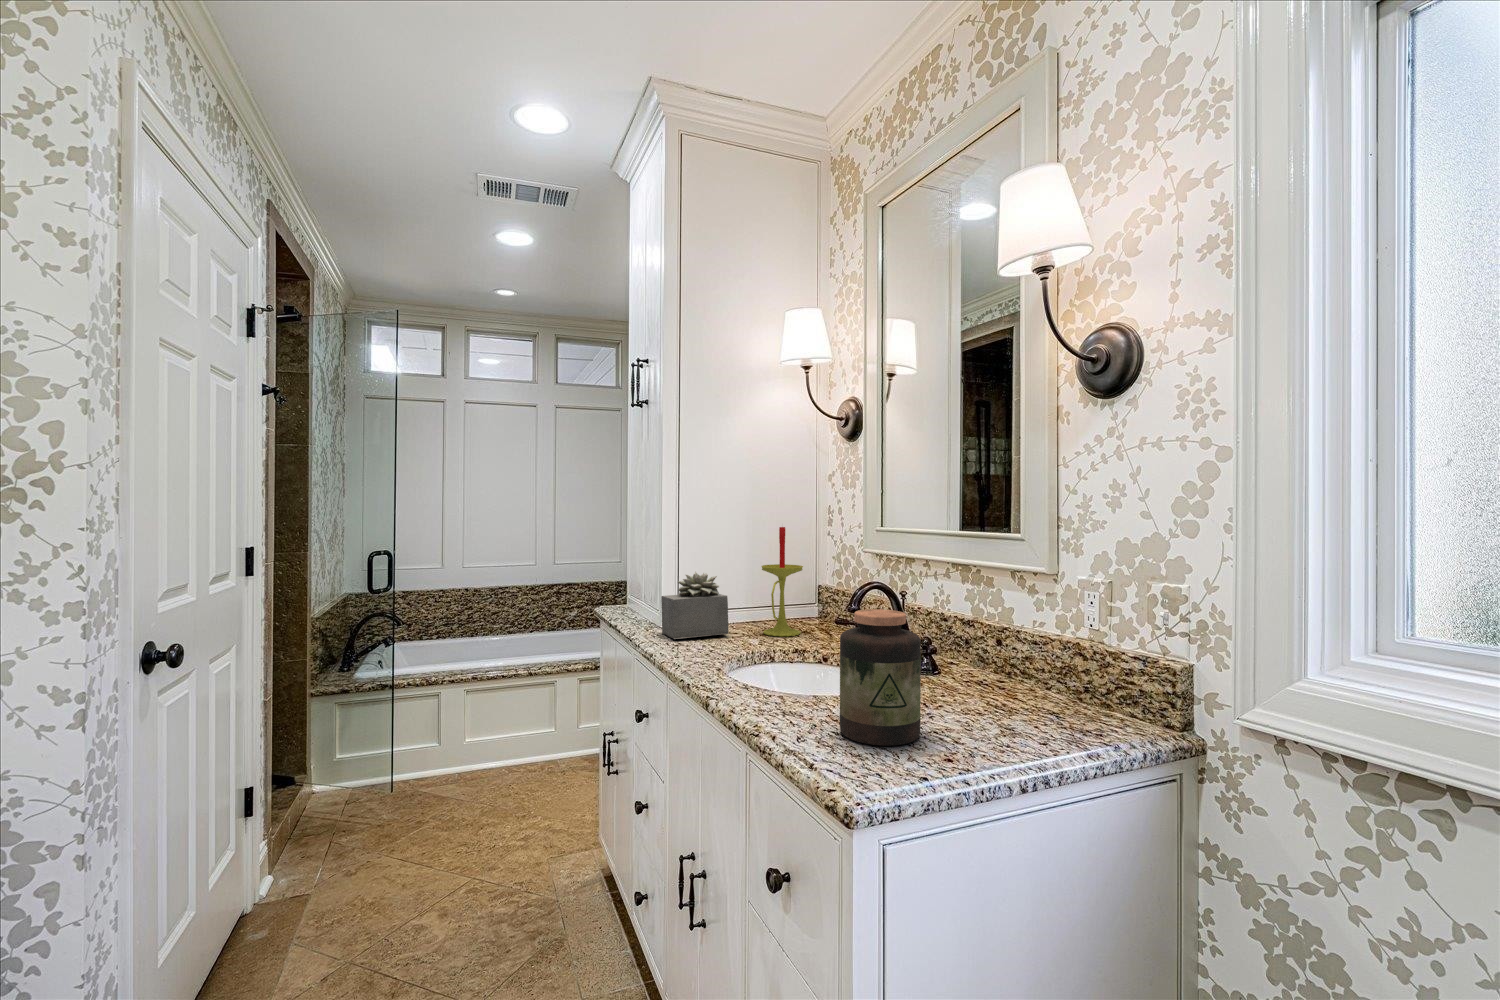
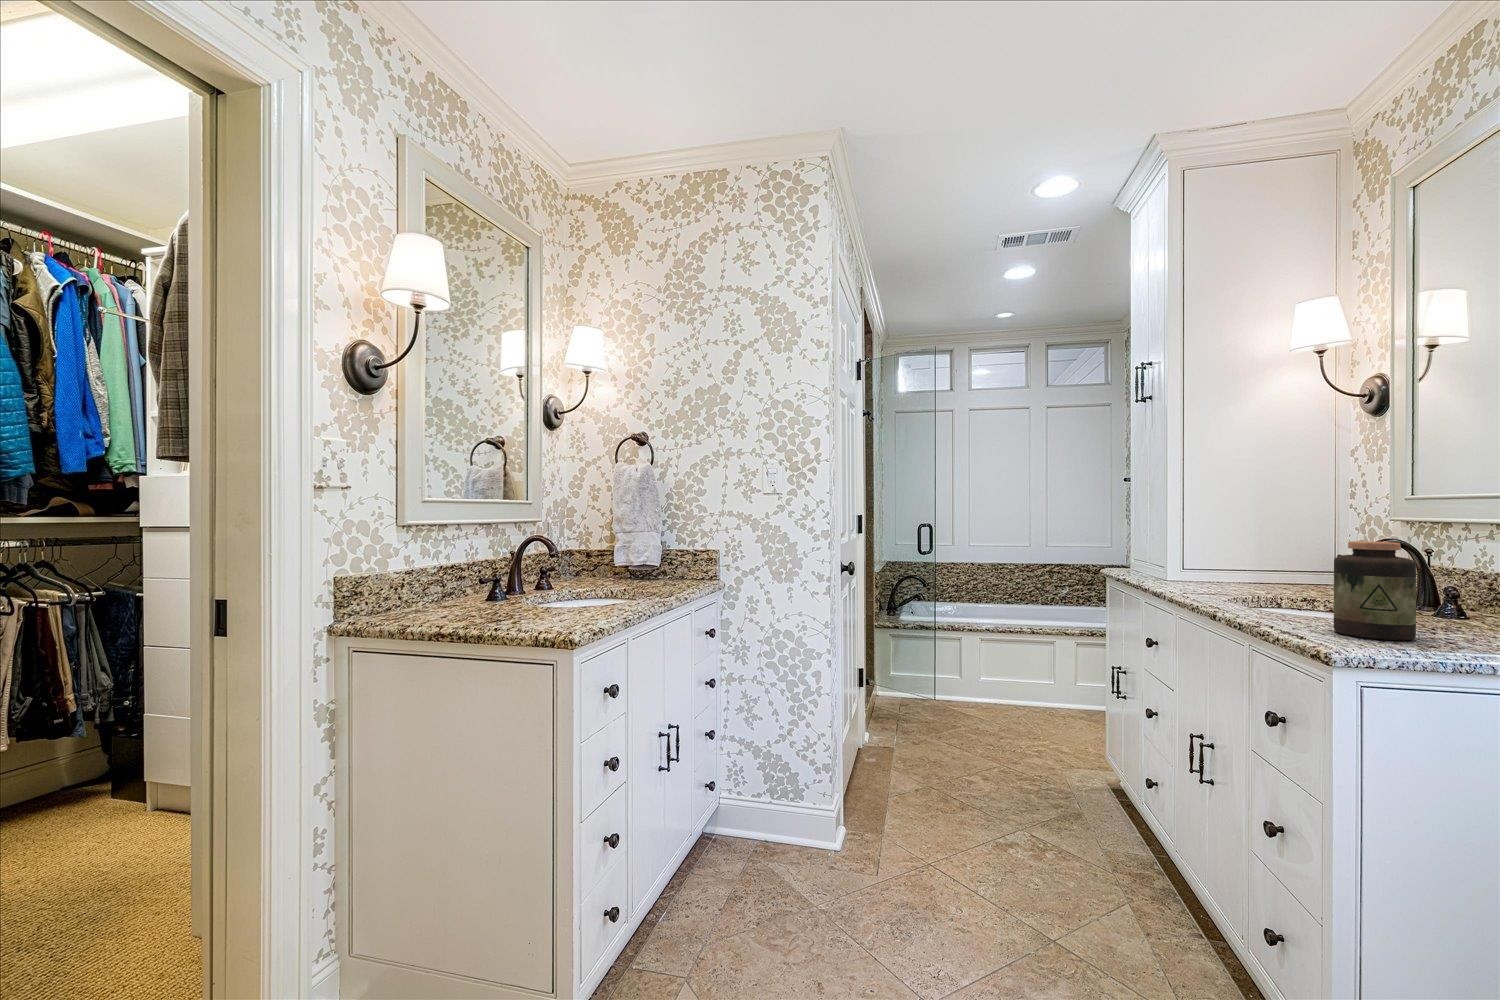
candle: present [762,527,803,636] -> none [1269,493,1317,593]
succulent plant: present [661,572,729,639] -> none [1167,533,1235,586]

